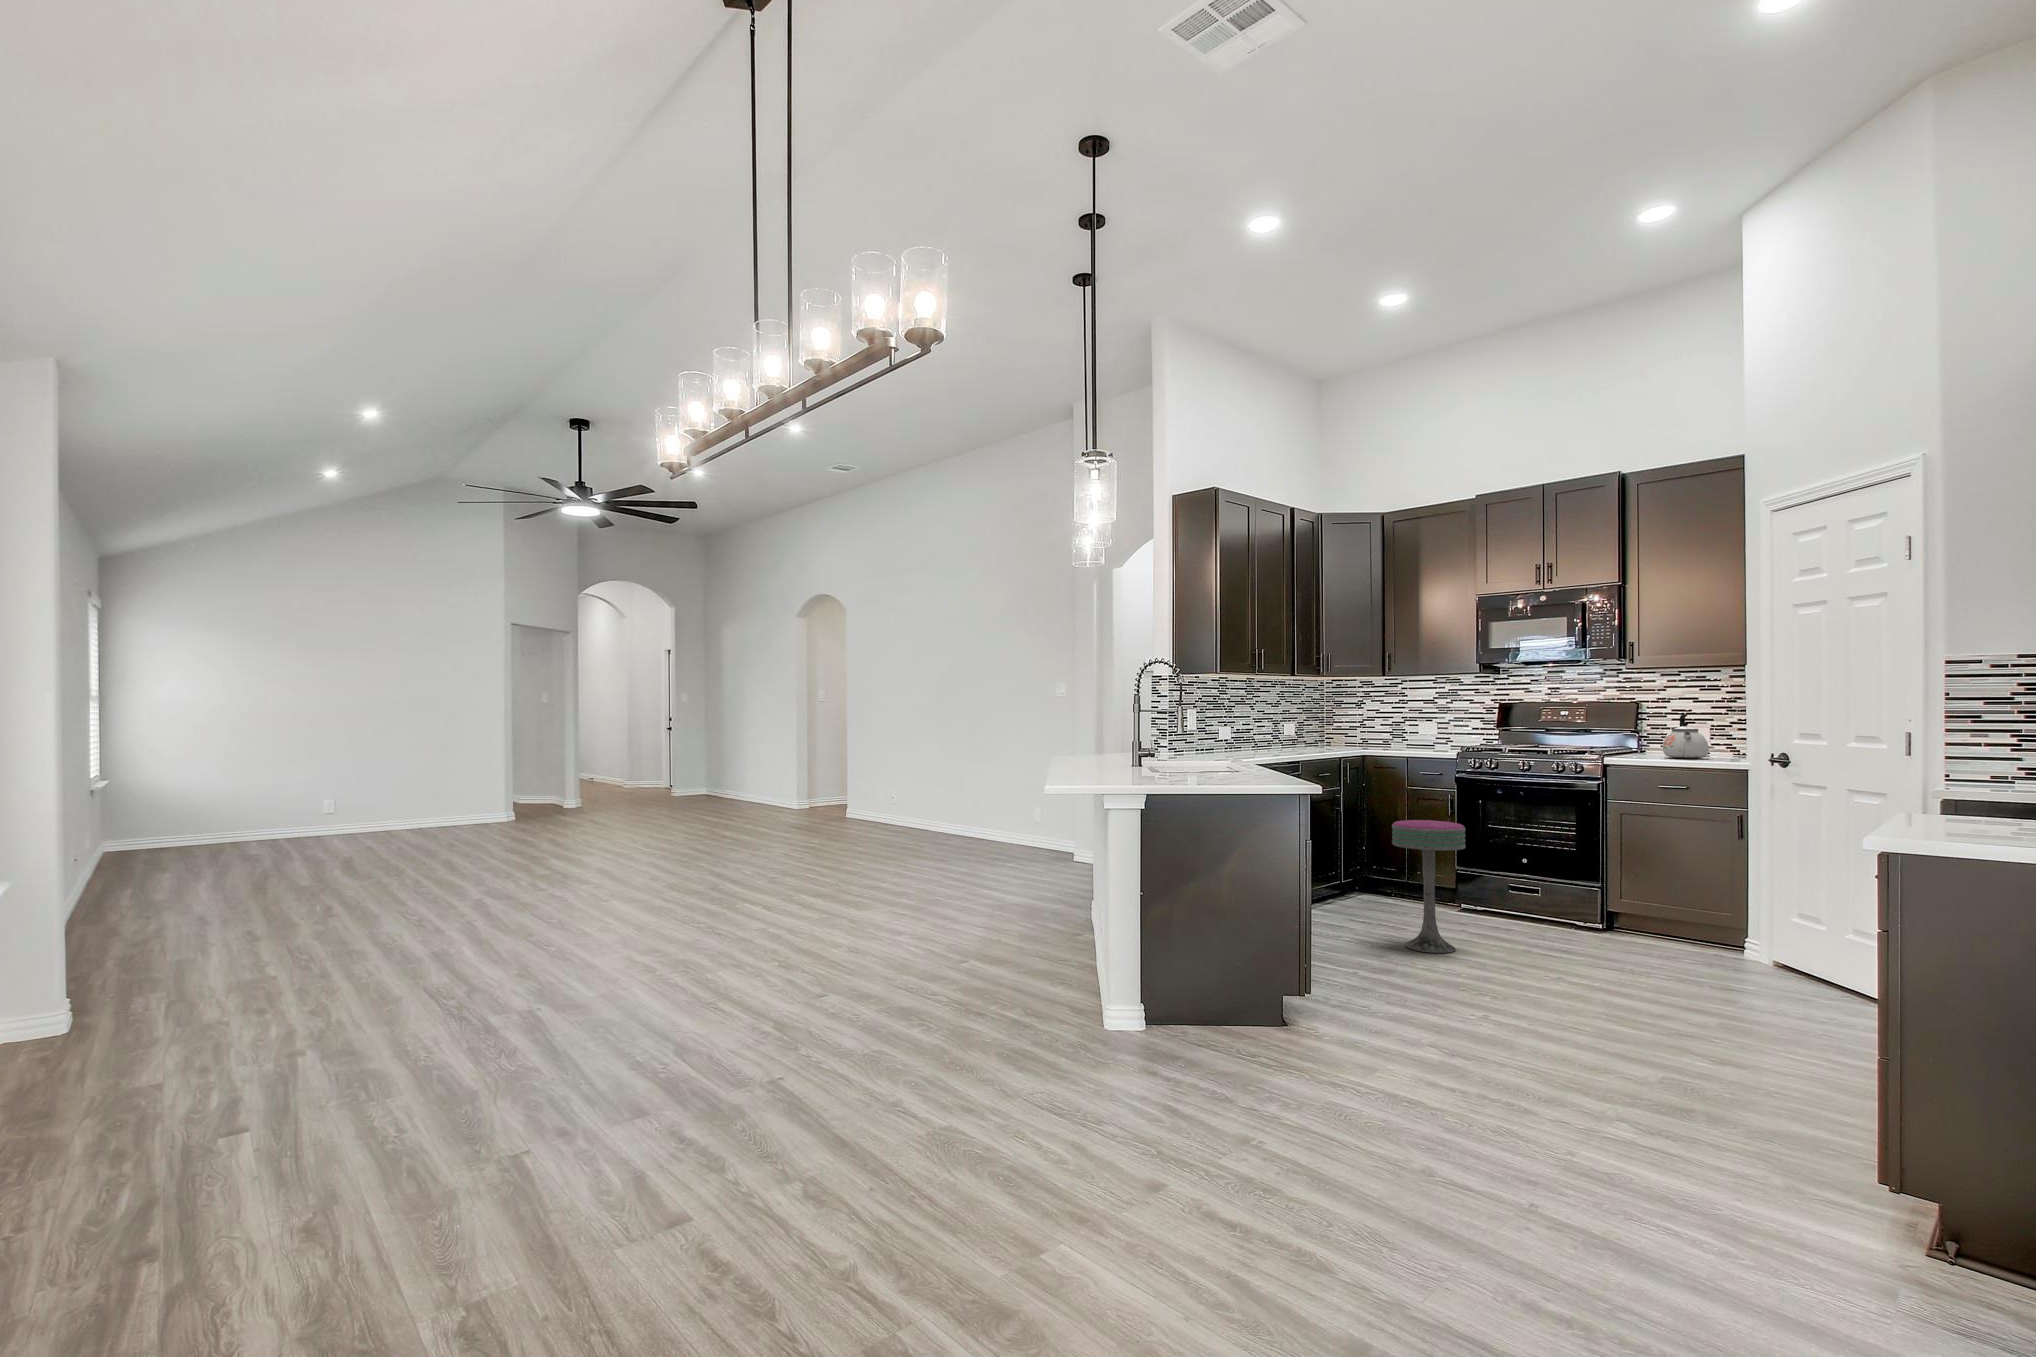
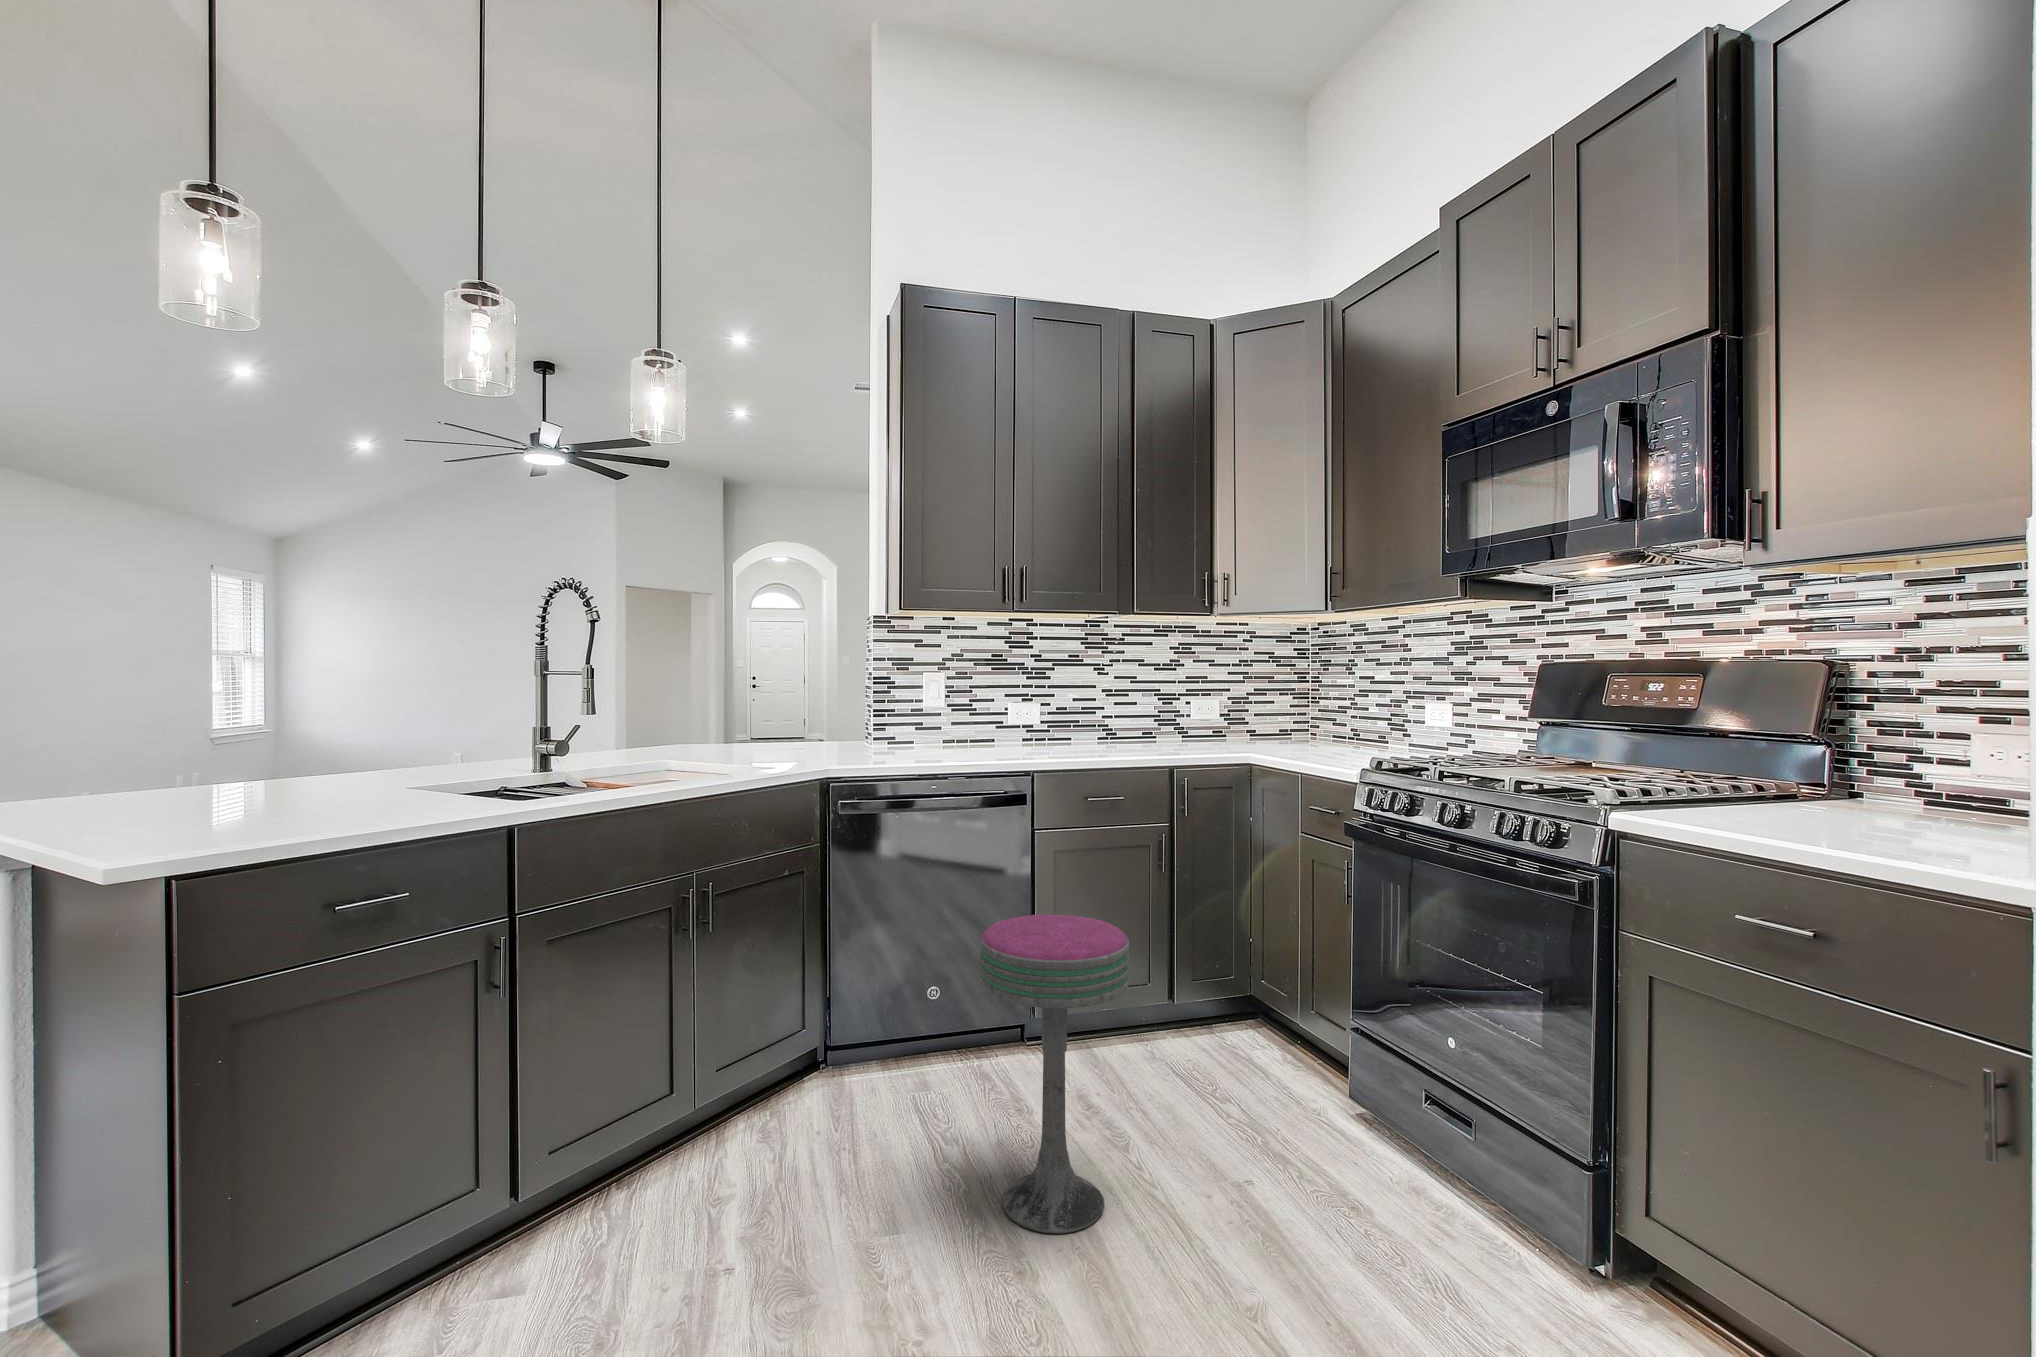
kettle: present [1663,714,1709,759] -> none [1790,695,1952,837]

